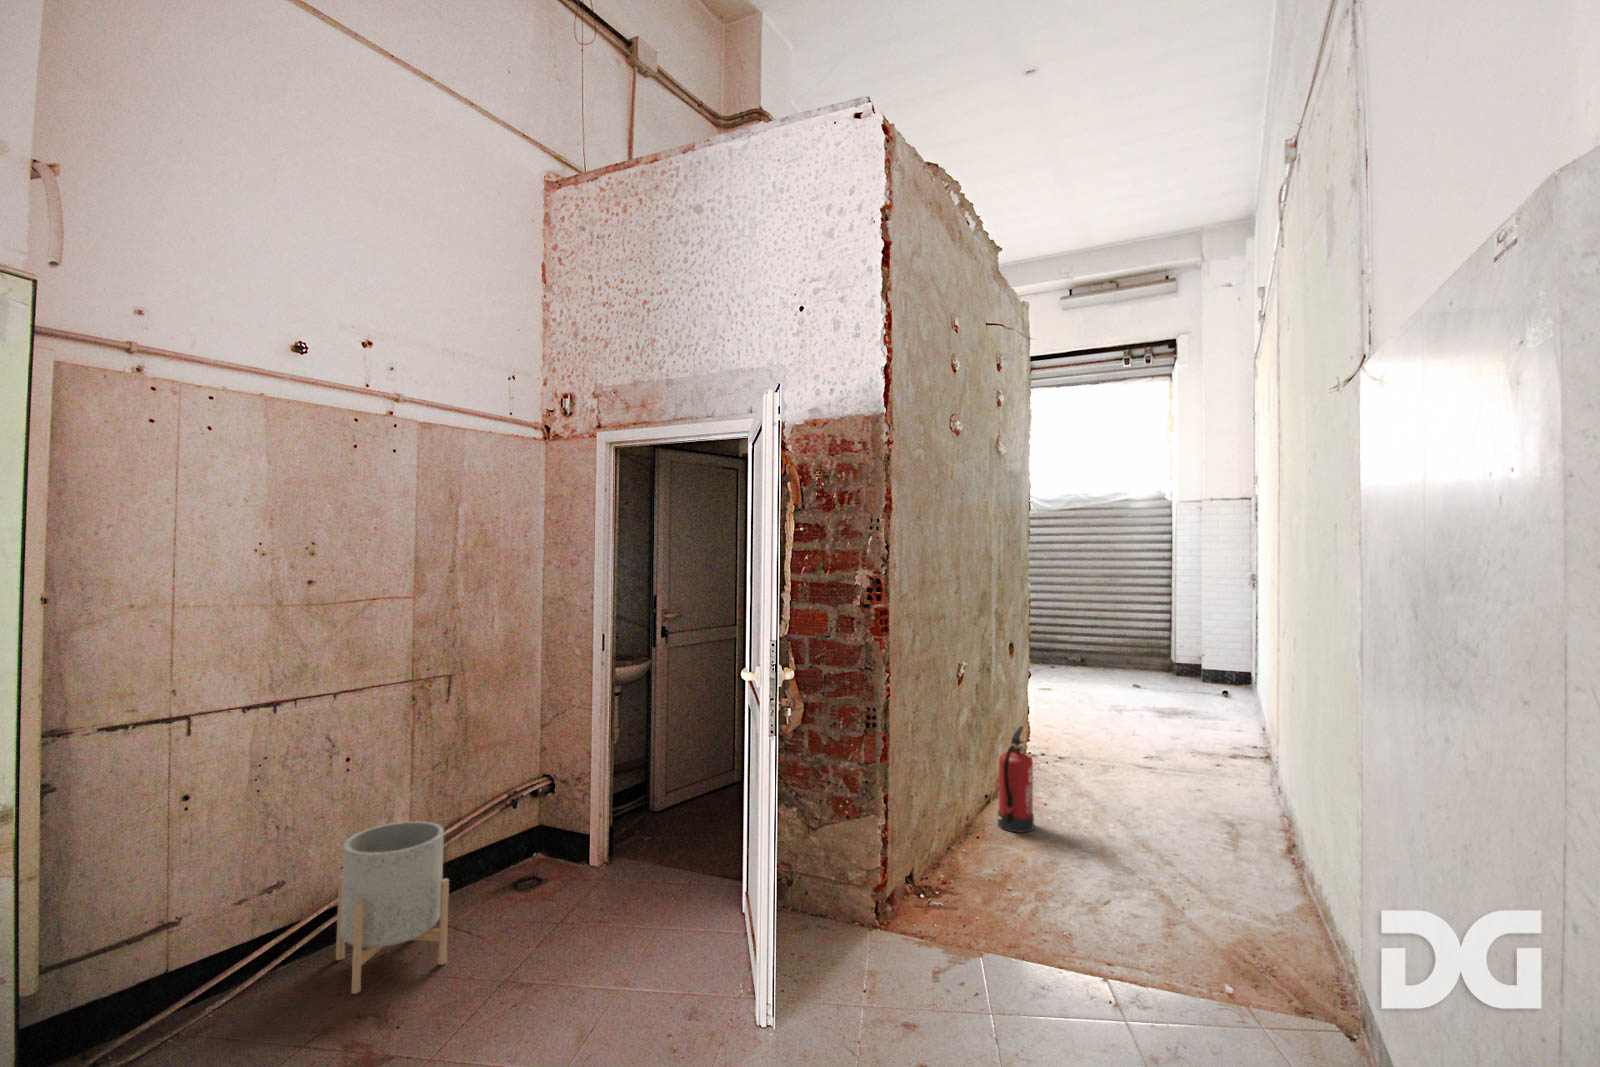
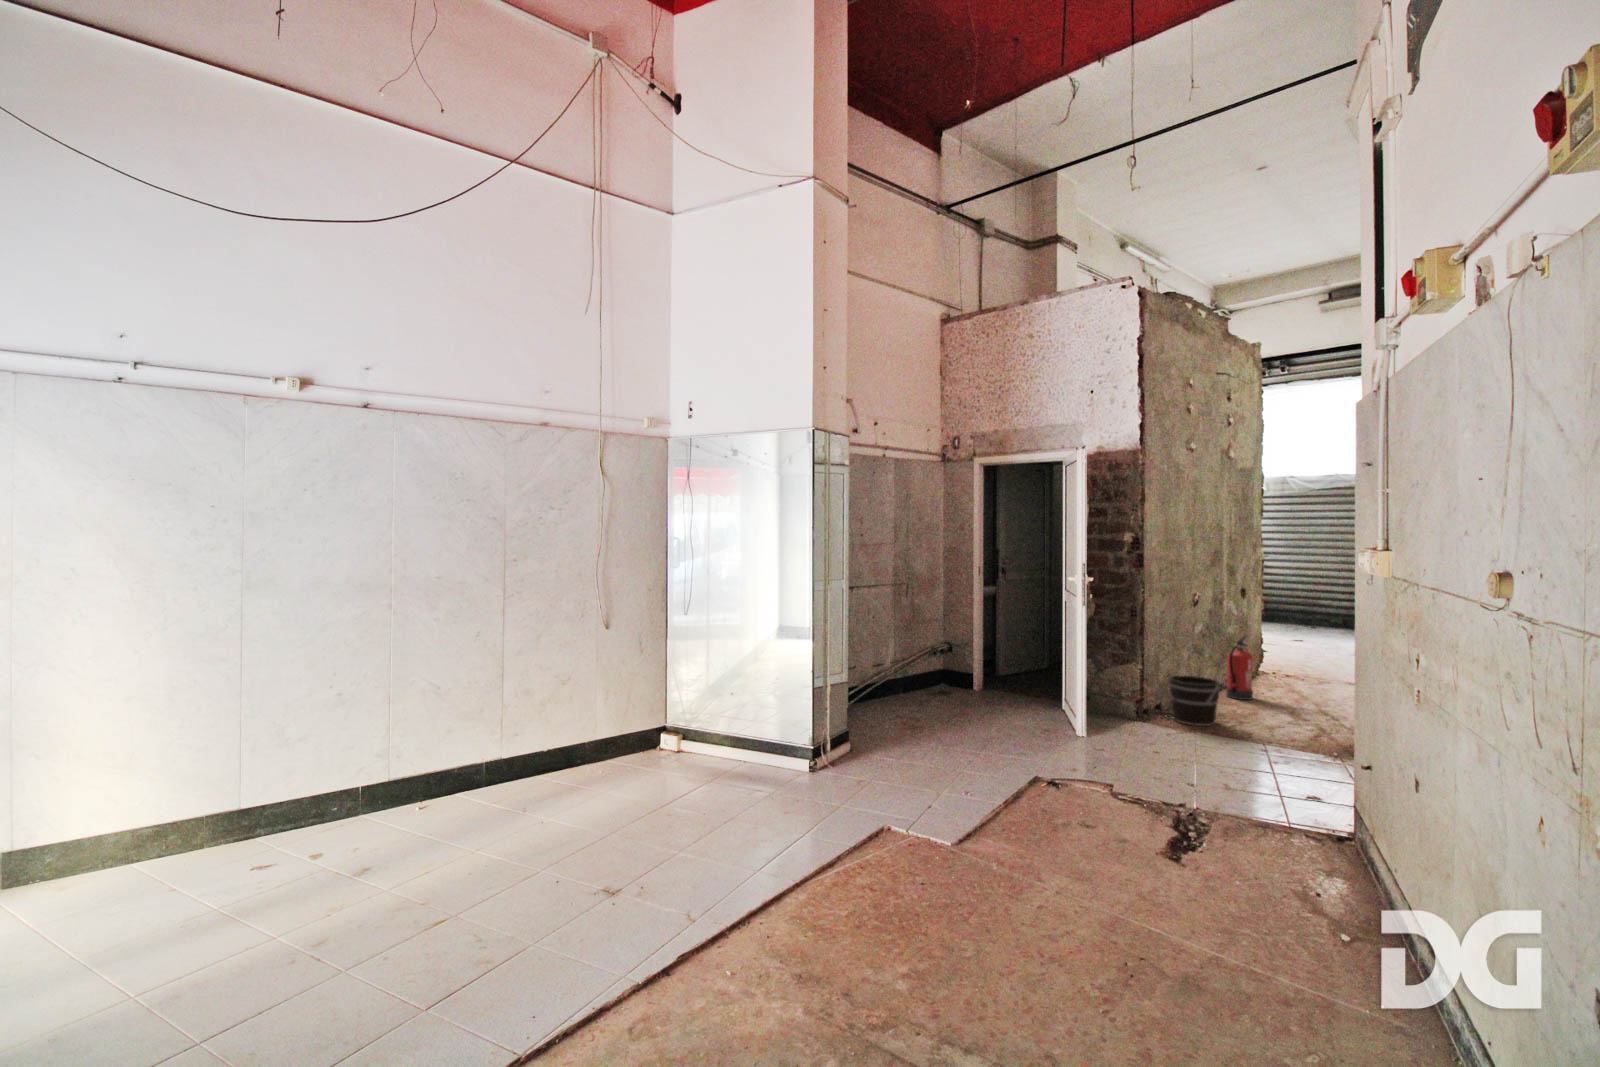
planter: present [336,821,449,994] -> none [874,649,923,712]
bucket: none [926,823,1012,930] -> present [1169,676,1220,726]

